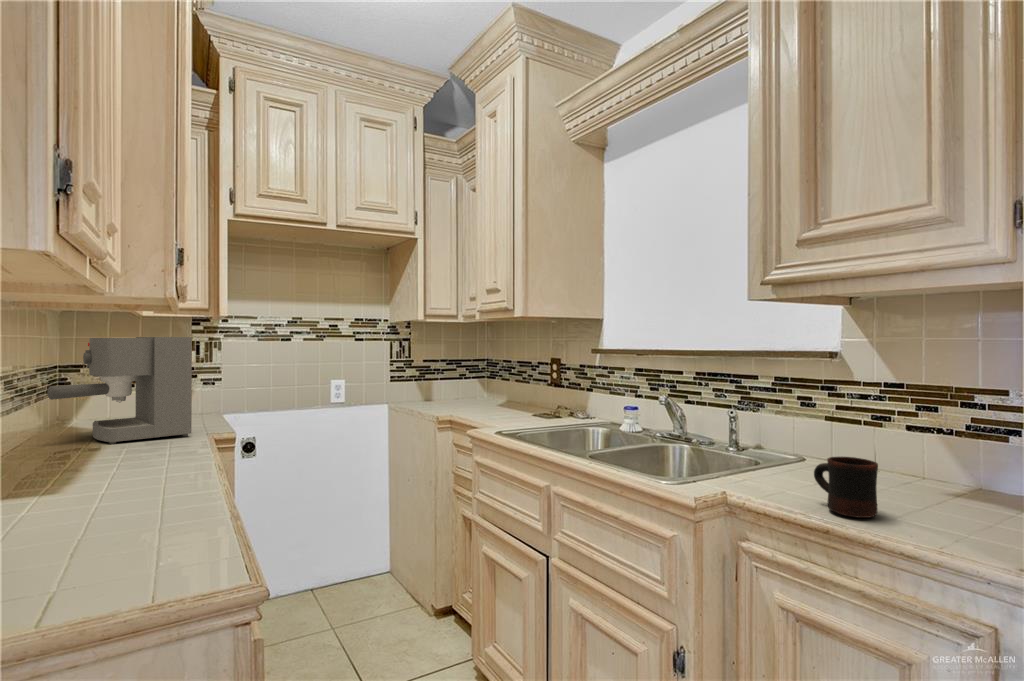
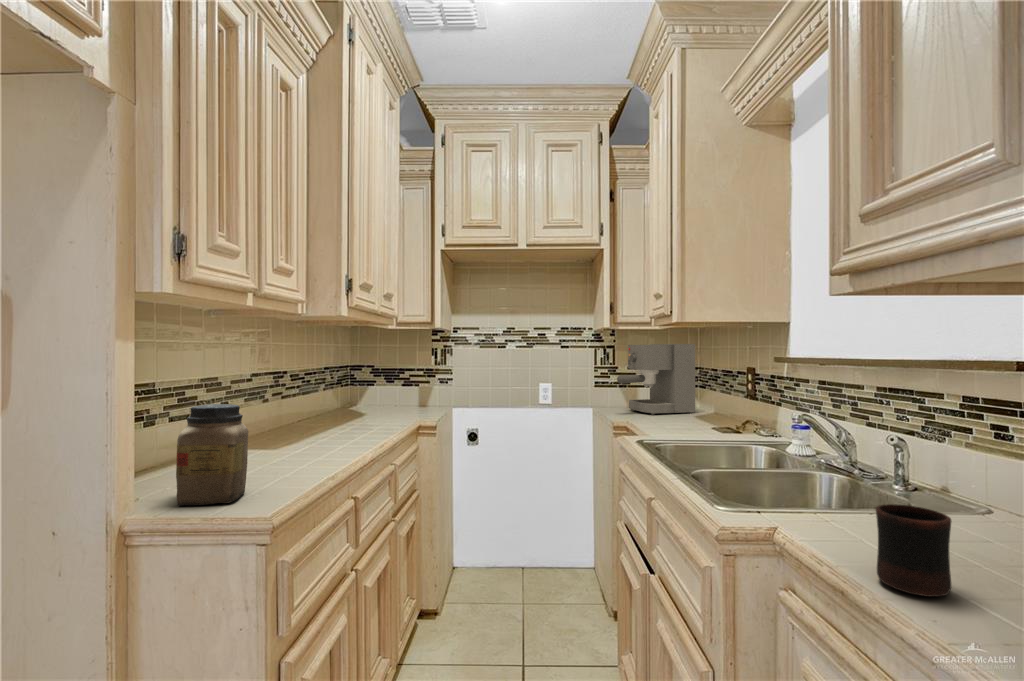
coffee maker: present [47,337,192,444] -> present [617,344,695,415]
jar: none [46,428,159,598] -> present [176,404,248,506]

